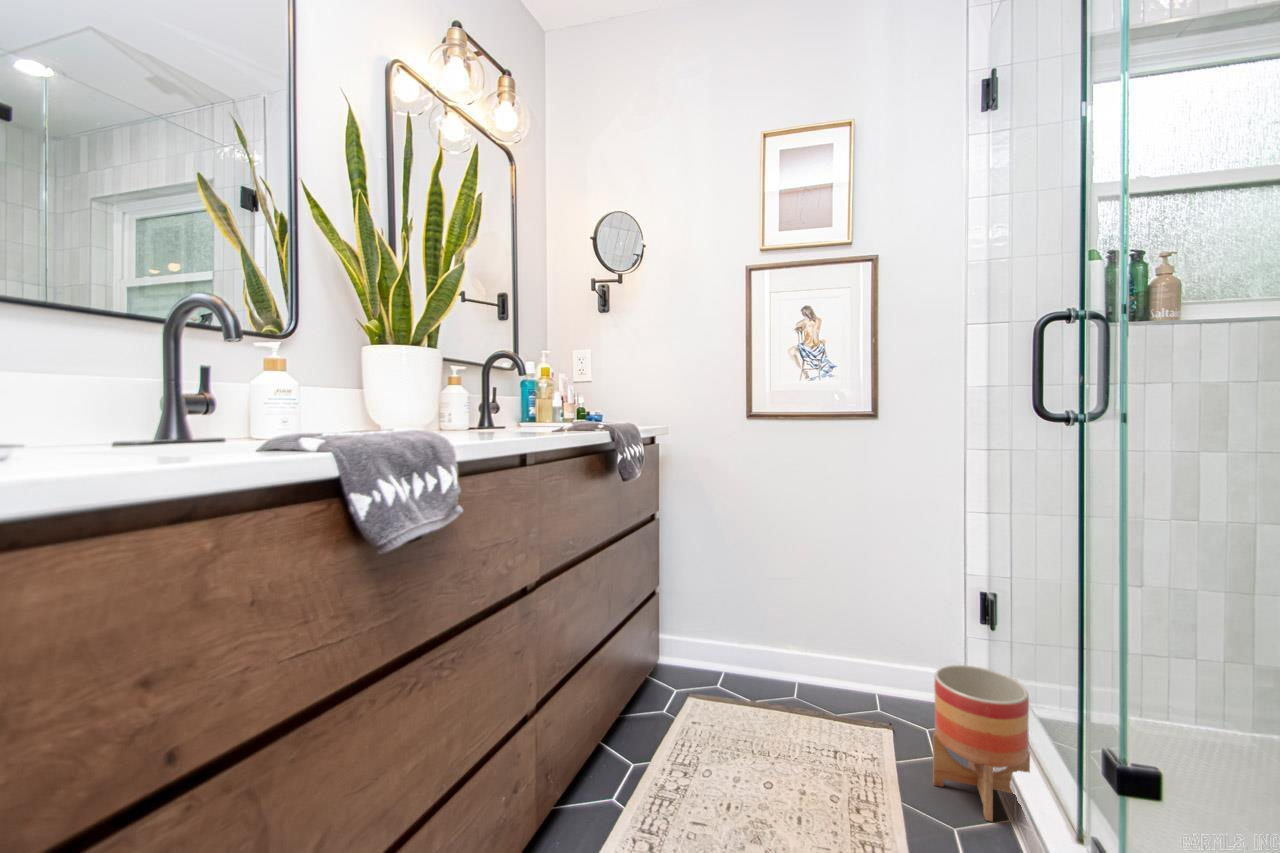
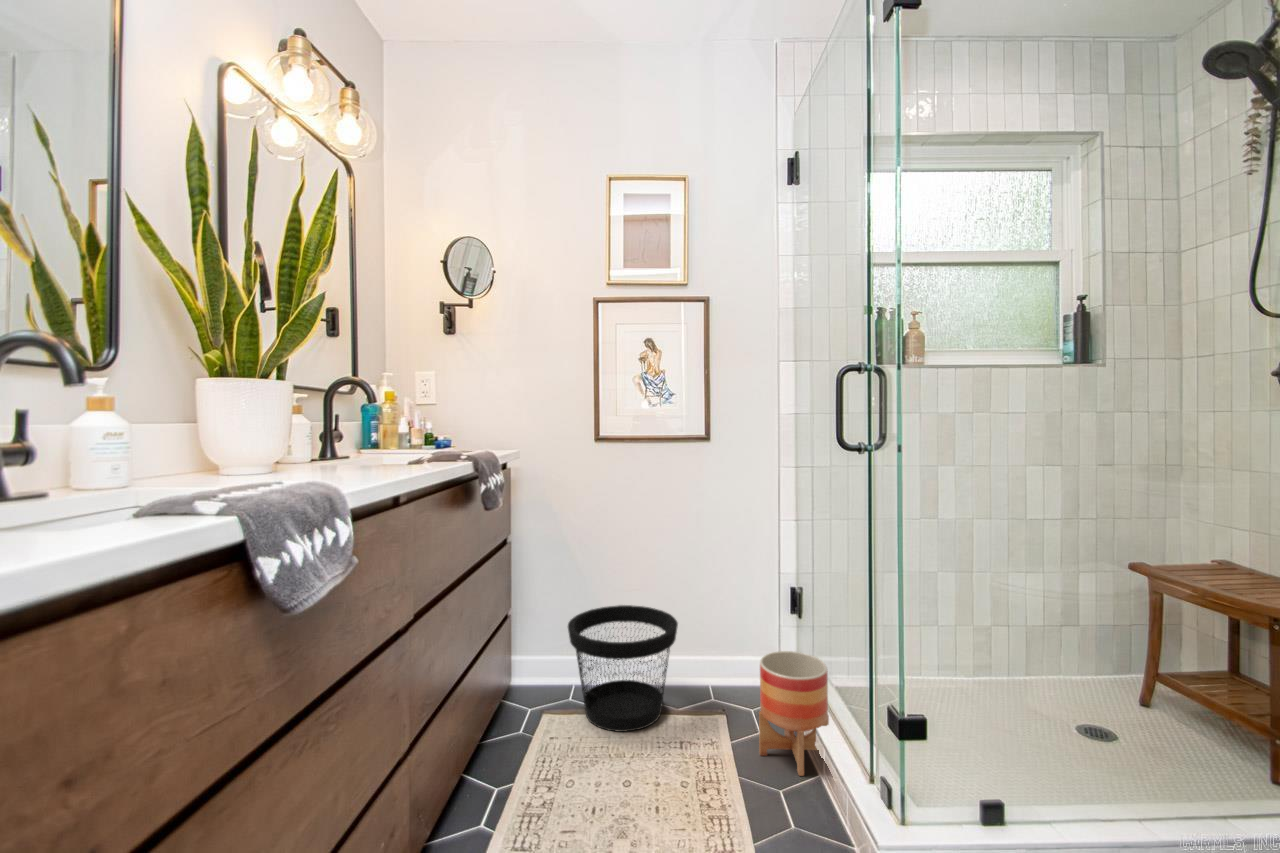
wastebasket: none [712,593,835,729] -> present [568,605,678,732]

